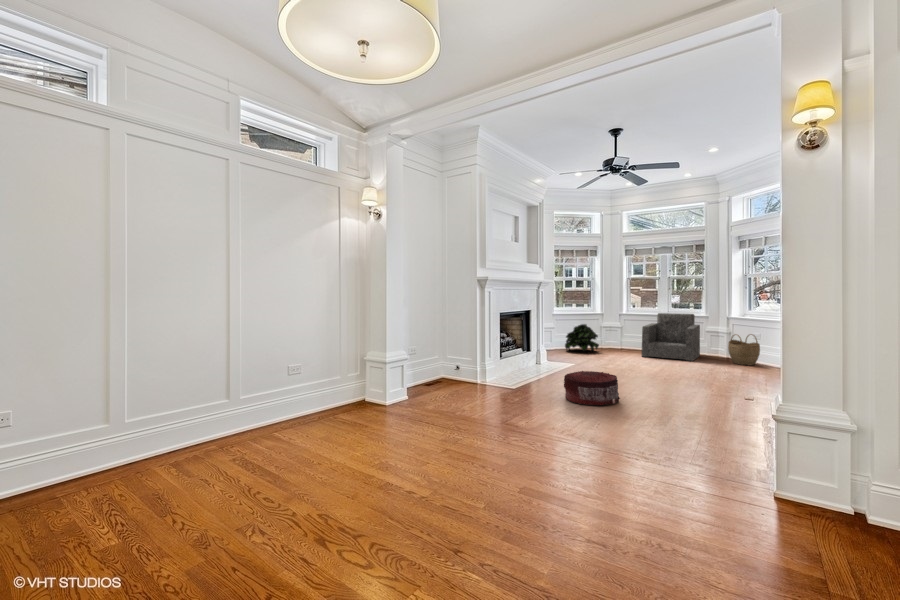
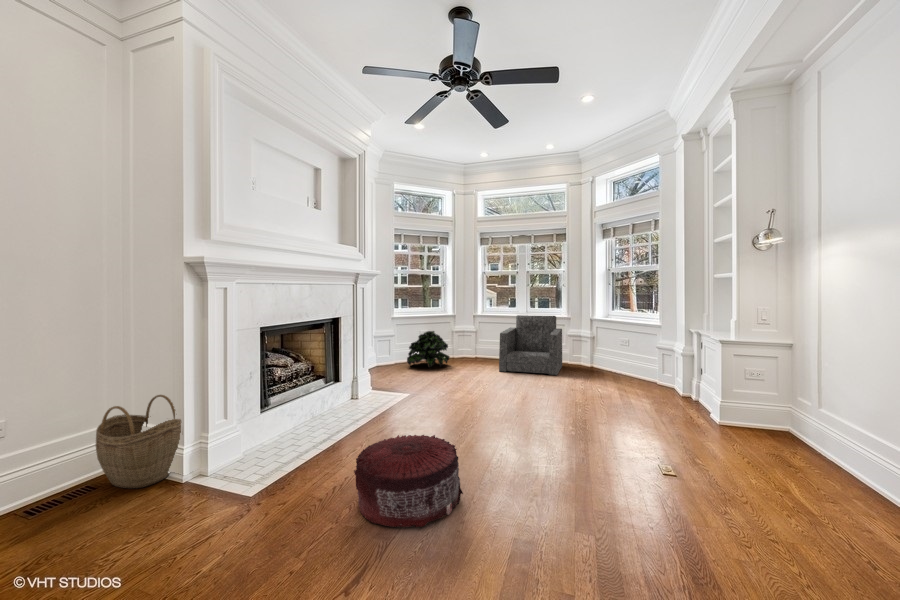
woven basket: present [728,334,760,365] -> present [96,395,182,488]

